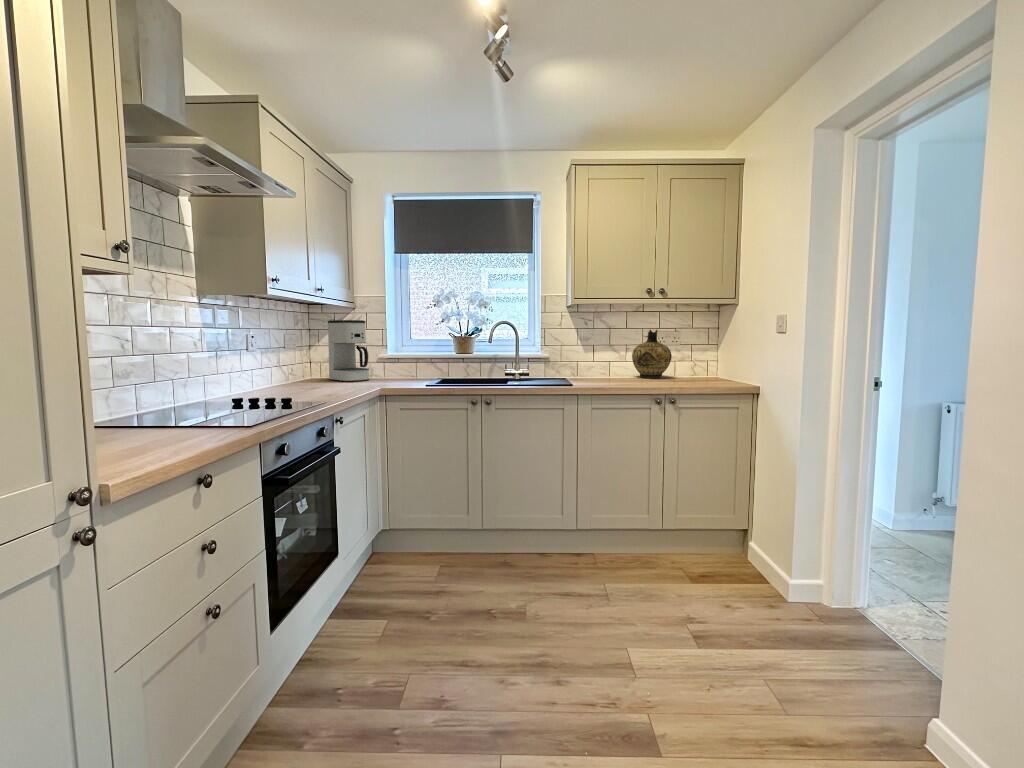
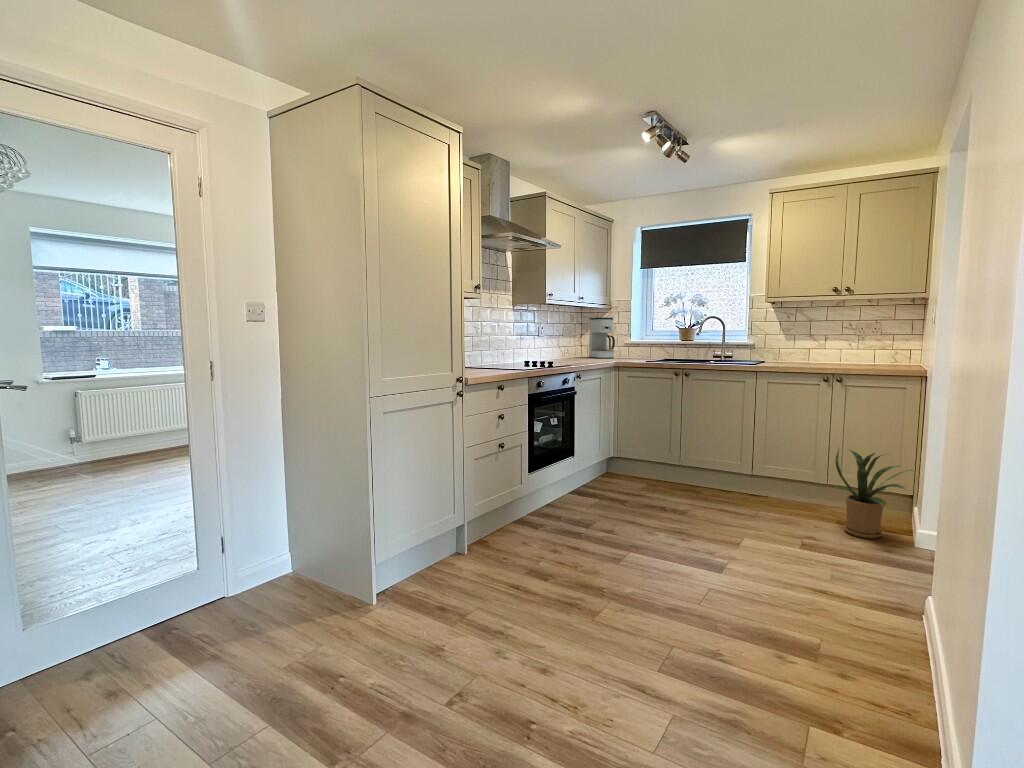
ceramic jug: present [632,330,672,378] -> none [828,322,867,363]
house plant: none [684,488,790,604] -> present [835,447,913,538]

